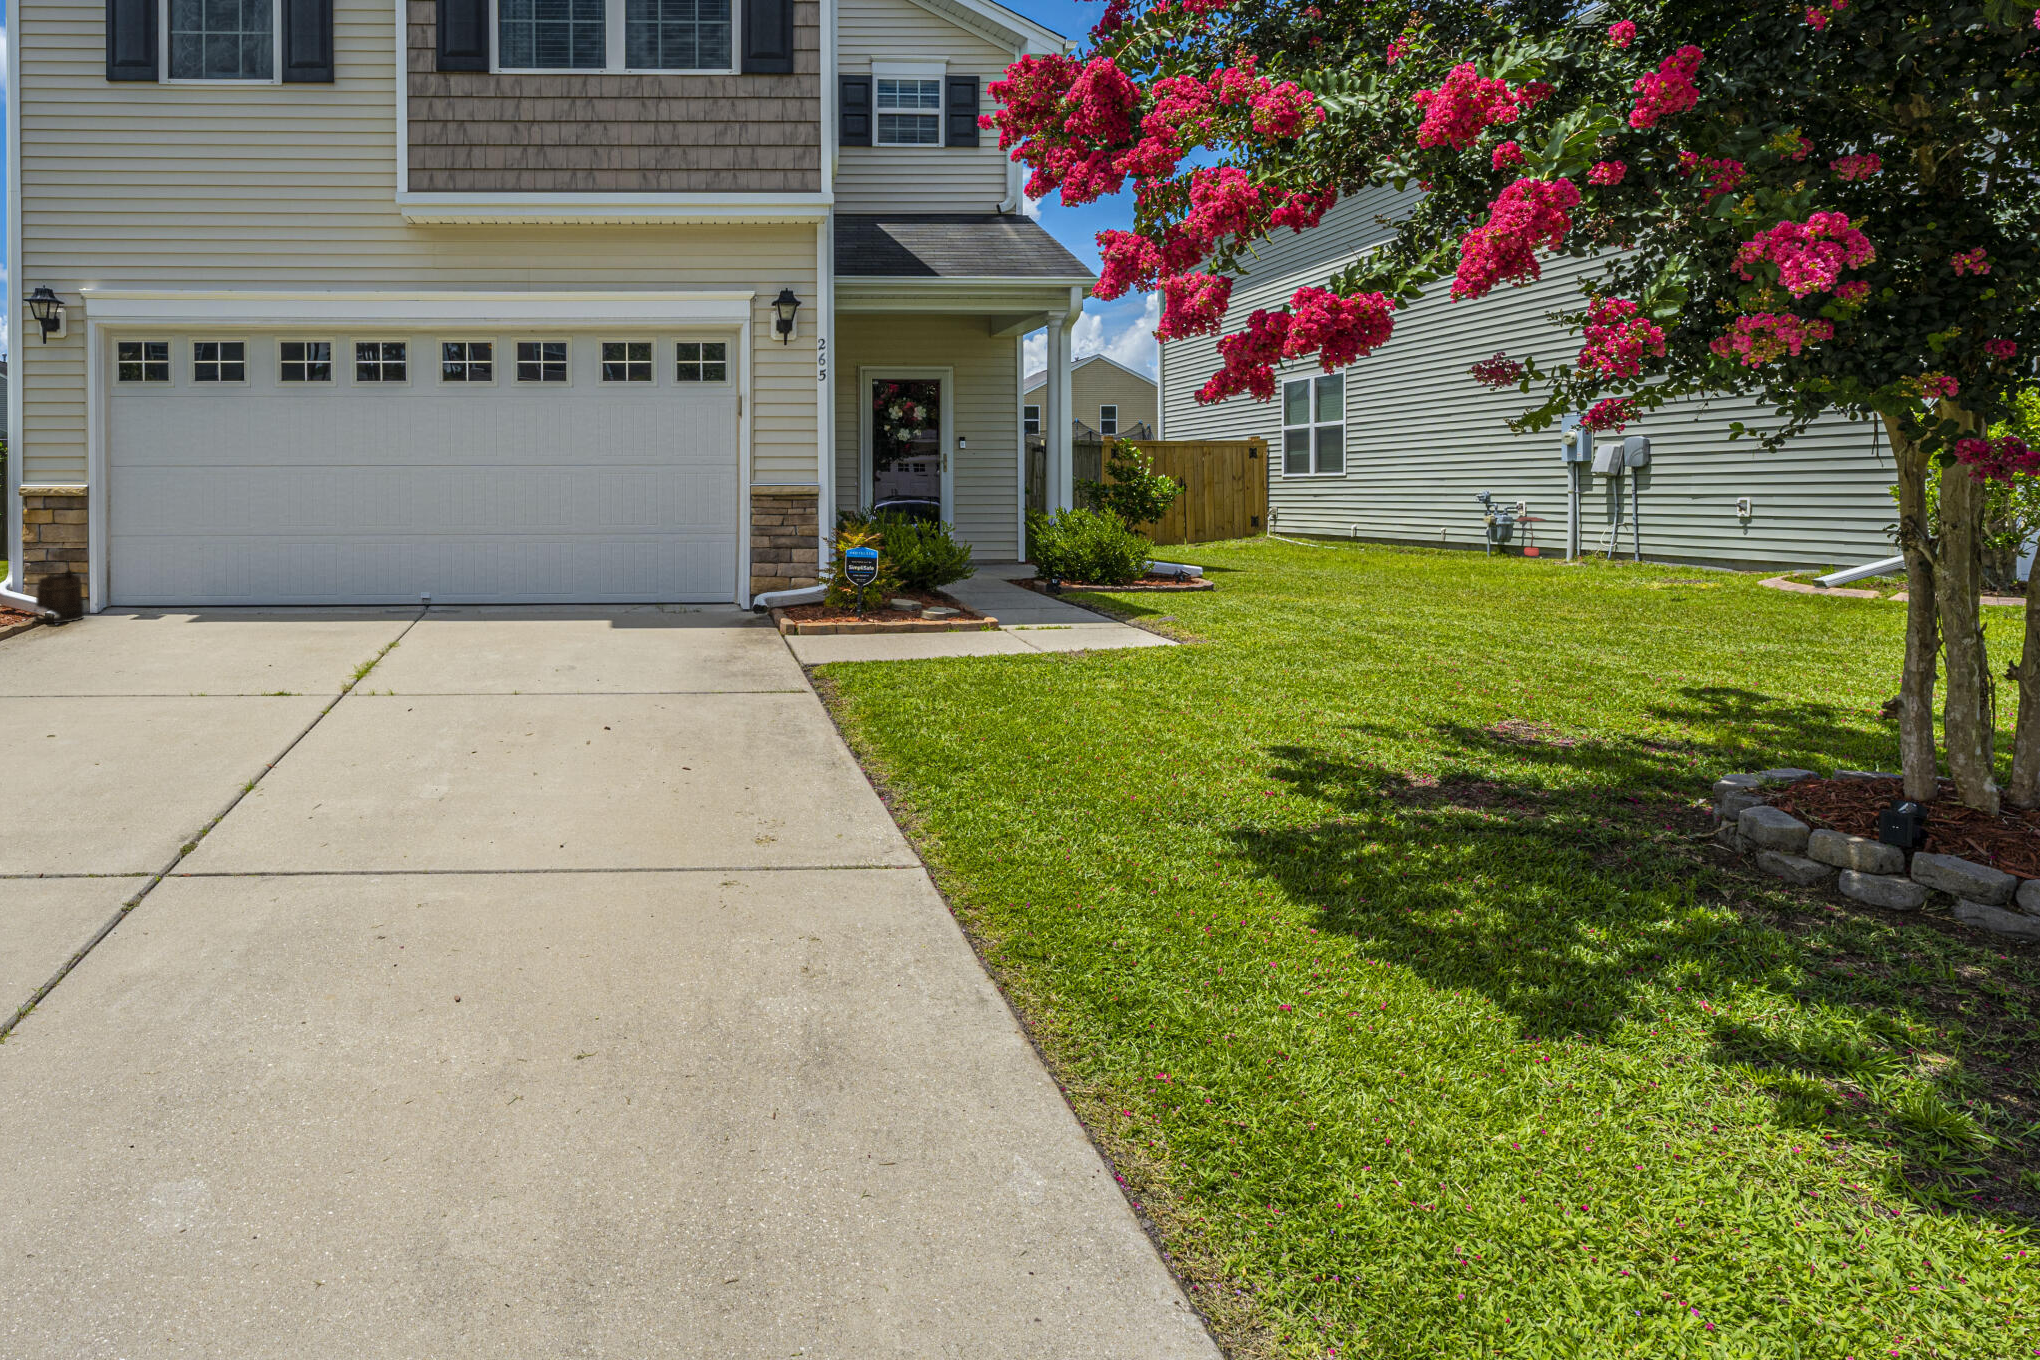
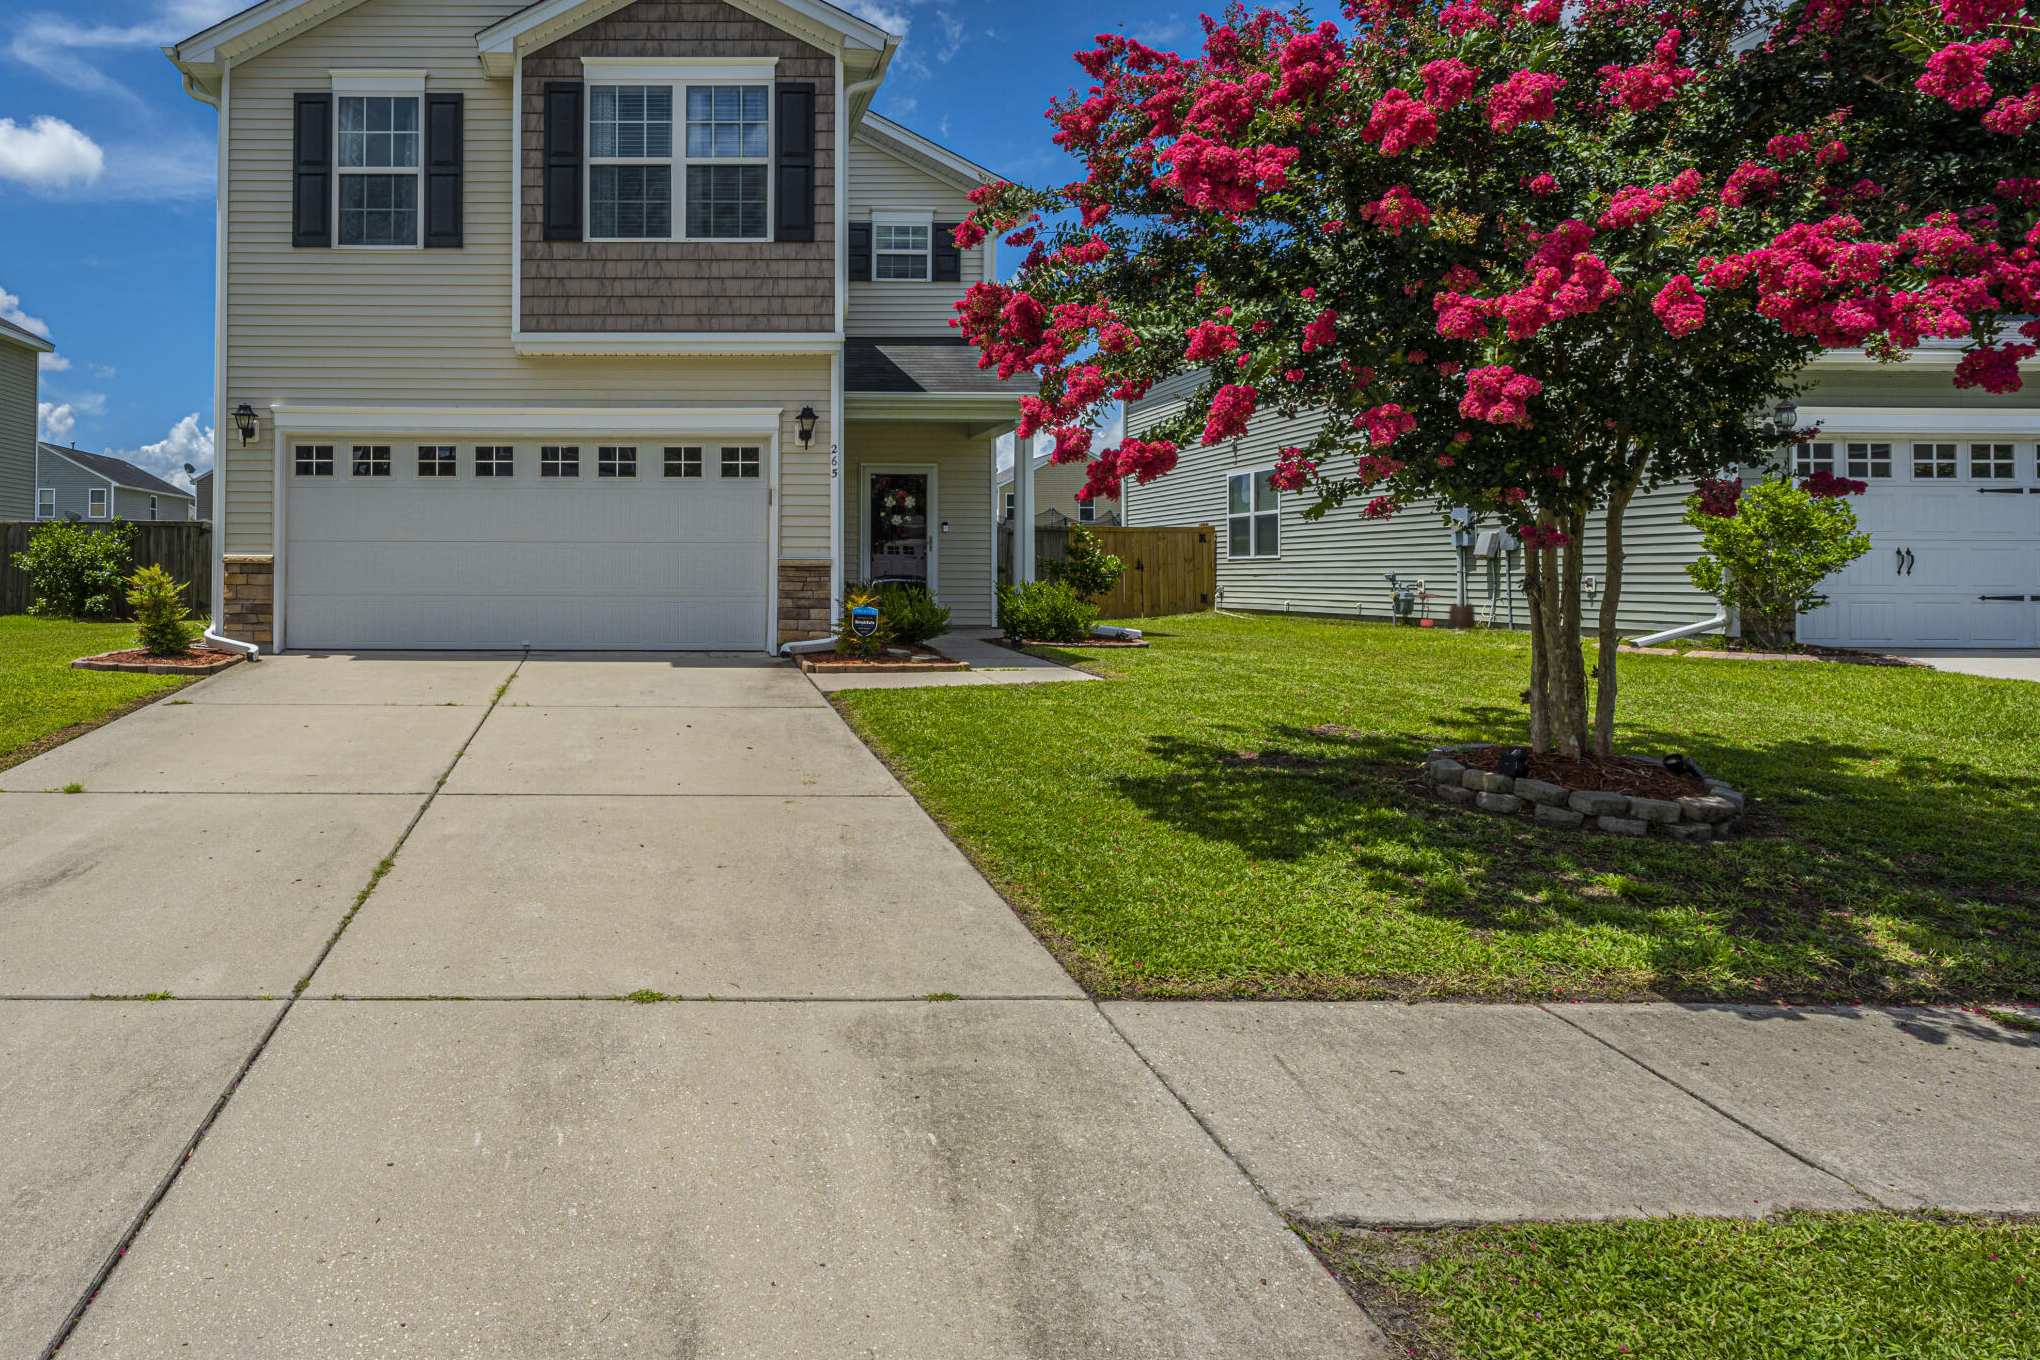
bucket: present [34,570,84,624] -> present [1448,603,1475,629]

